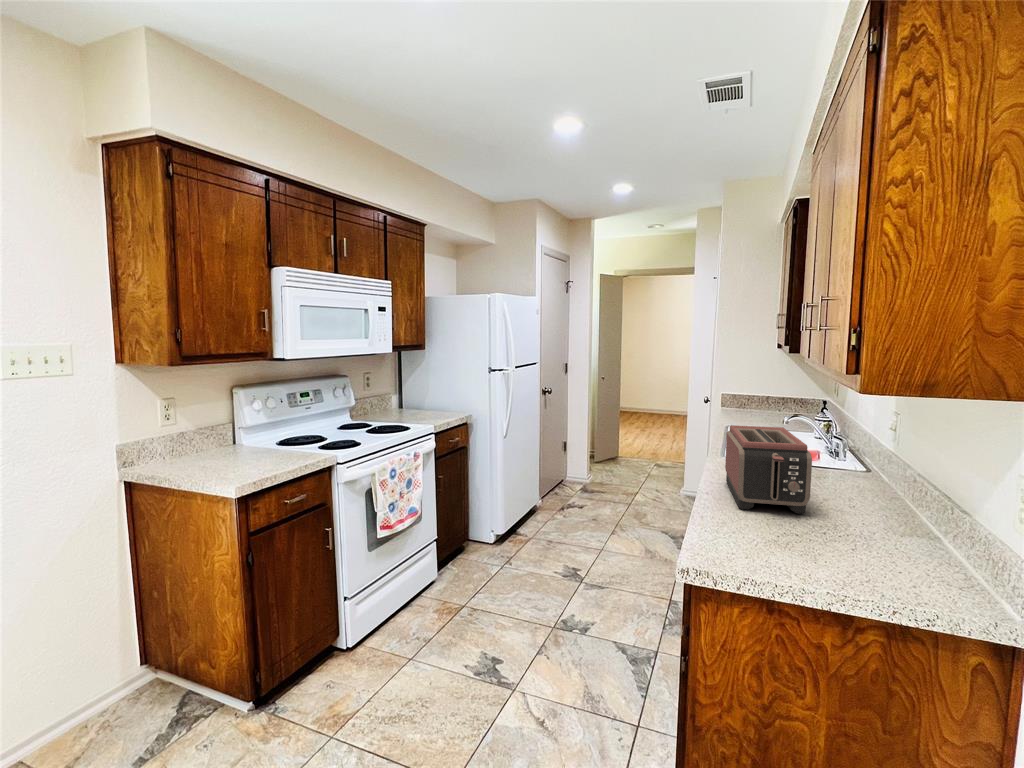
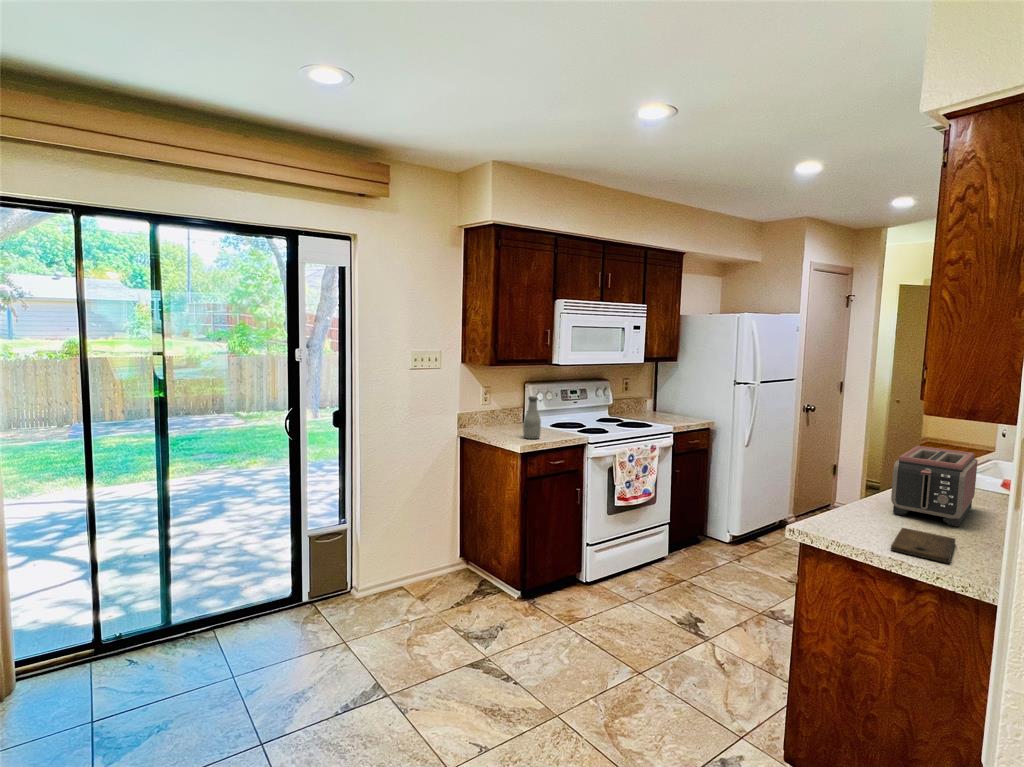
bottle: none [236,407,265,471] -> present [523,396,541,439]
cutting board: none [778,531,874,578] -> present [891,528,955,563]

